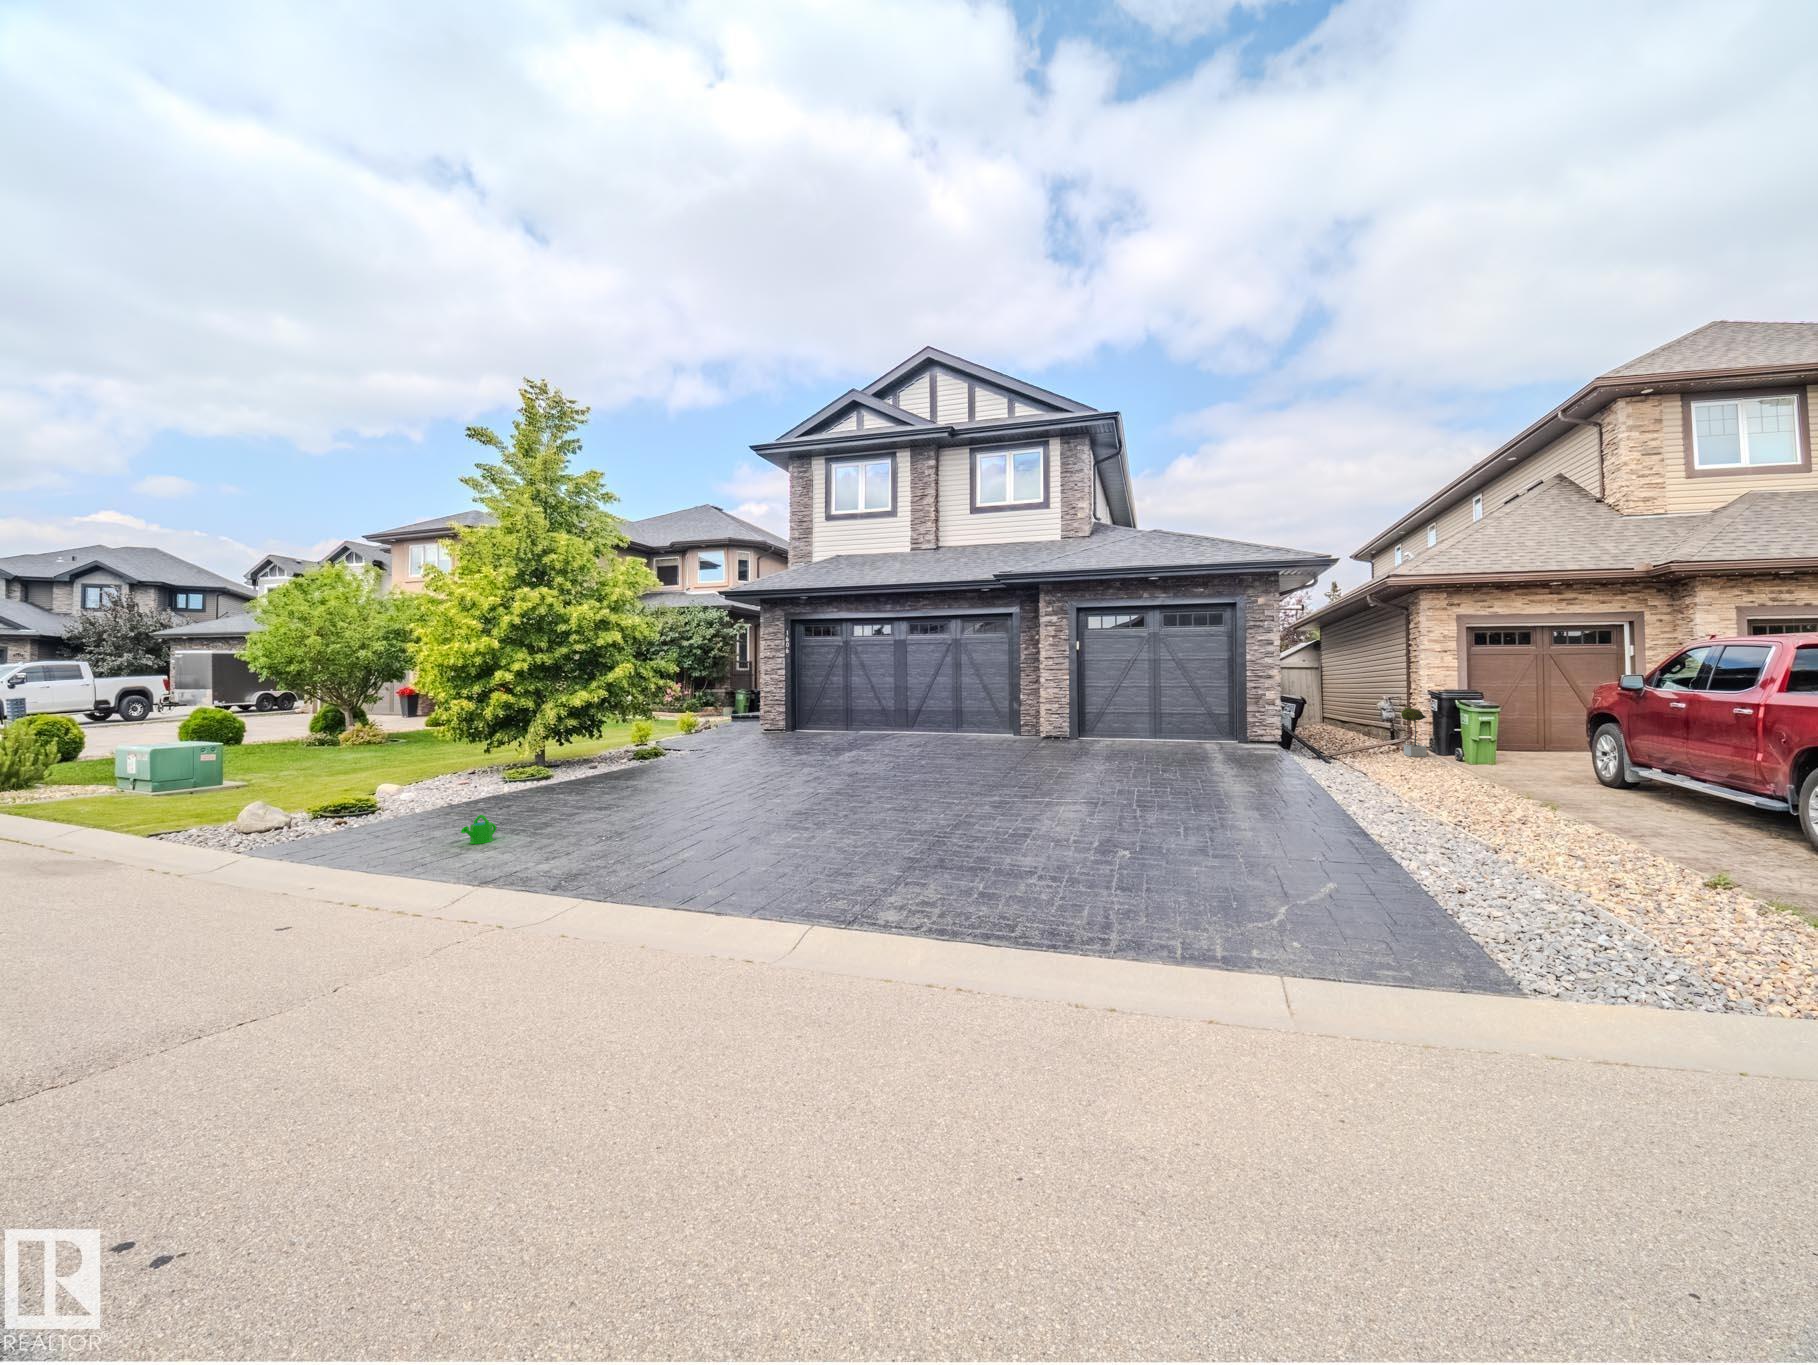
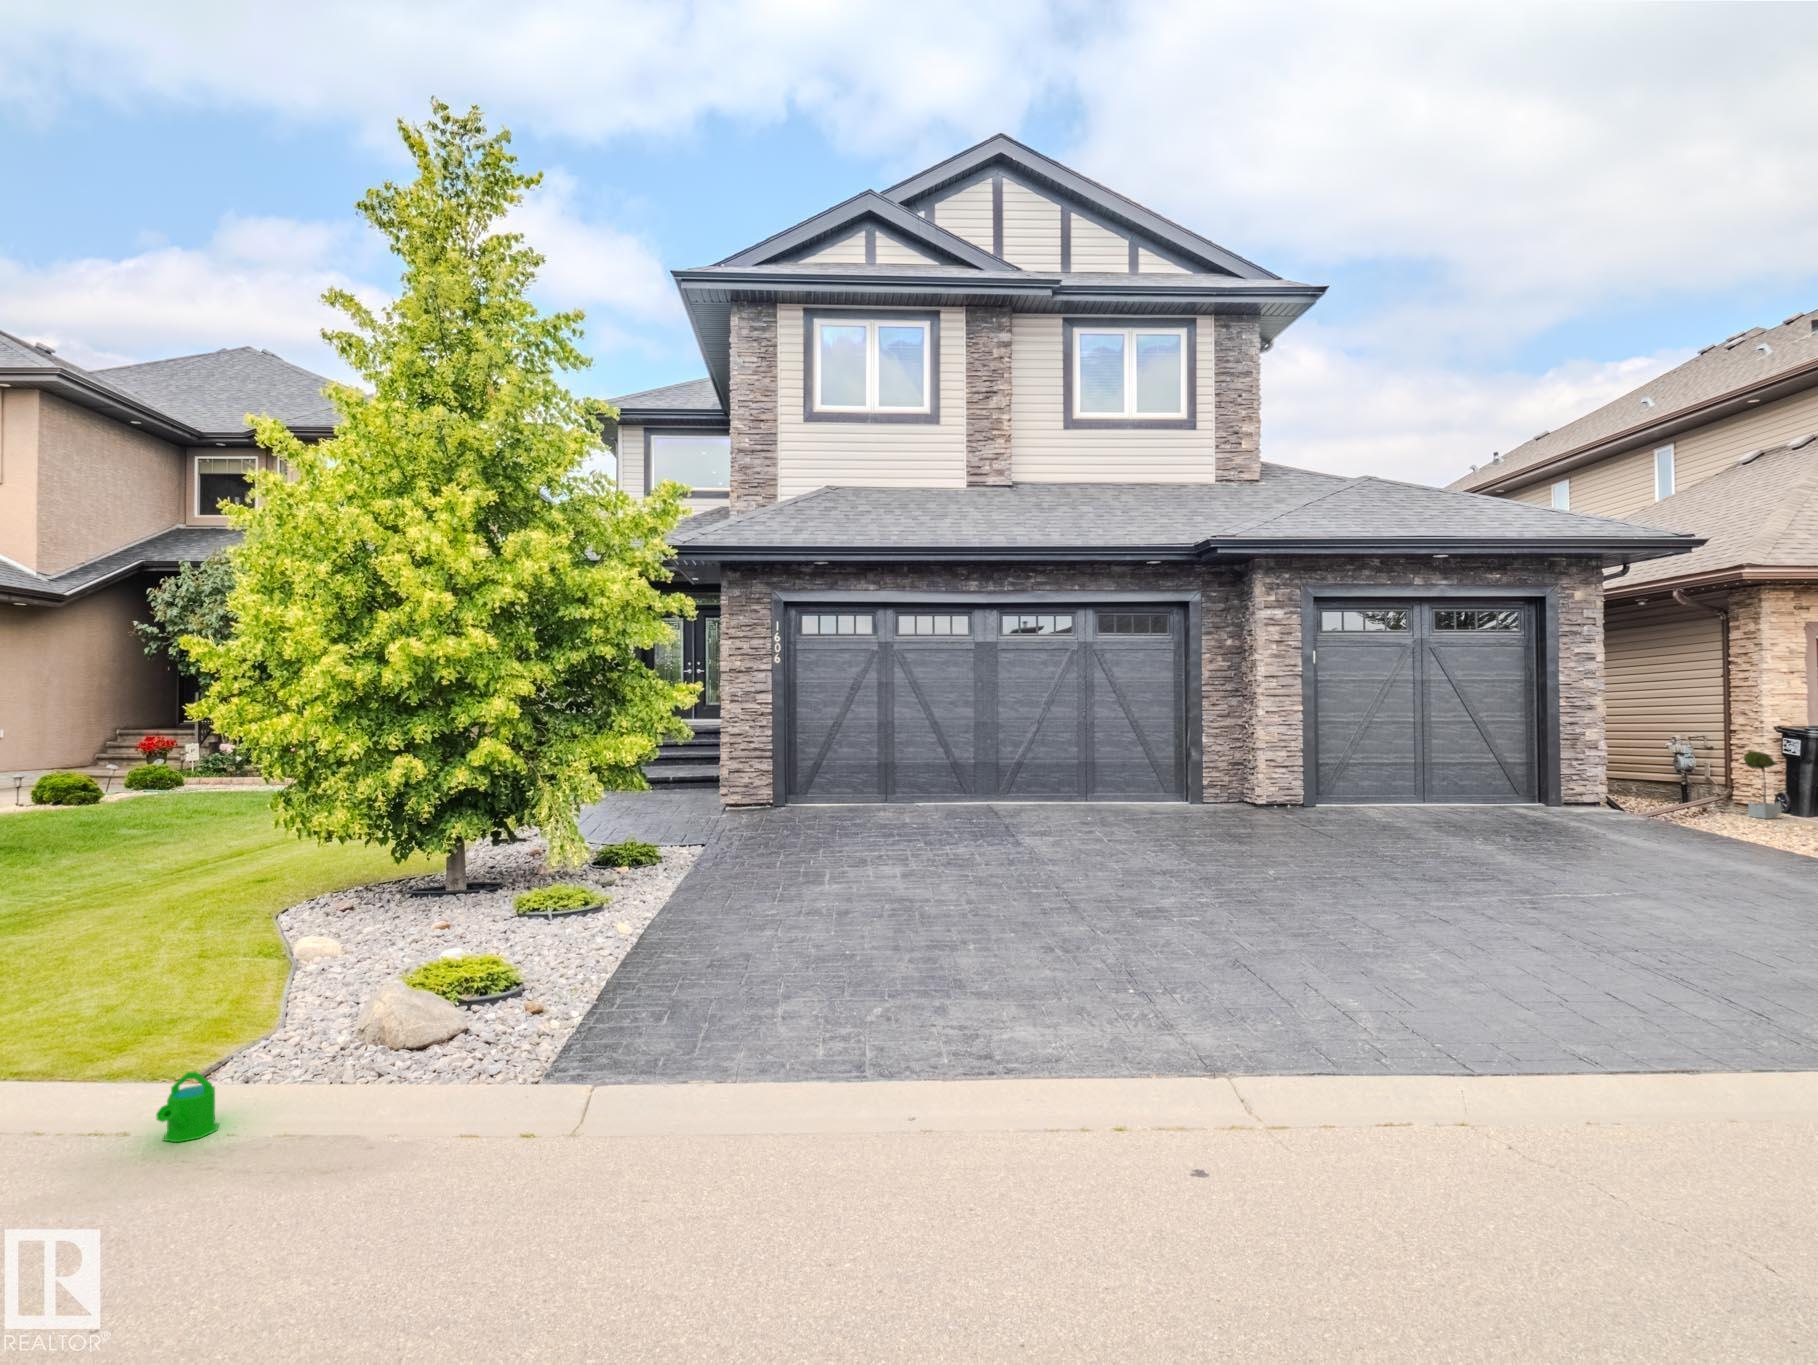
watering can: present [461,815,496,844] -> present [156,1072,219,1142]

